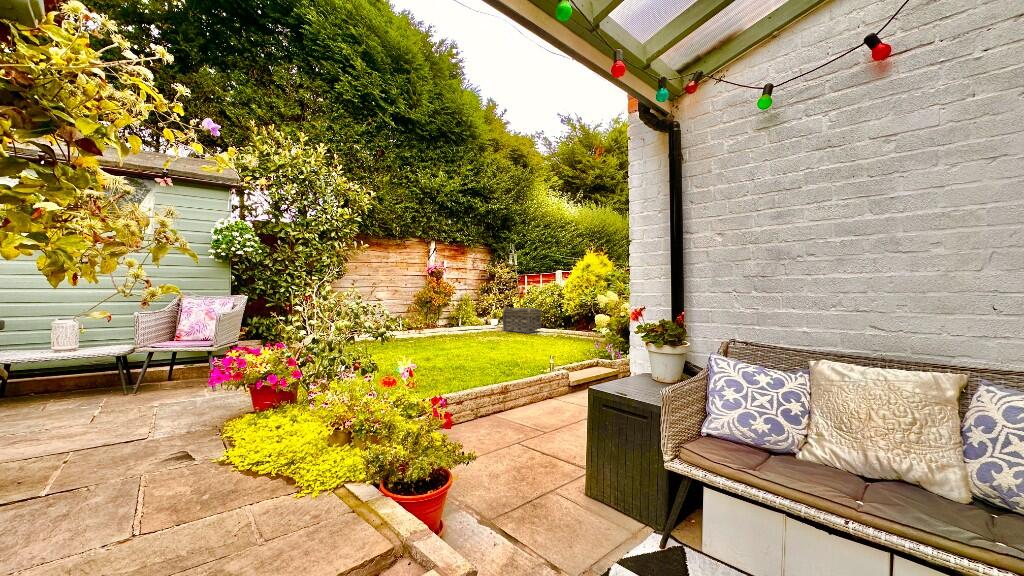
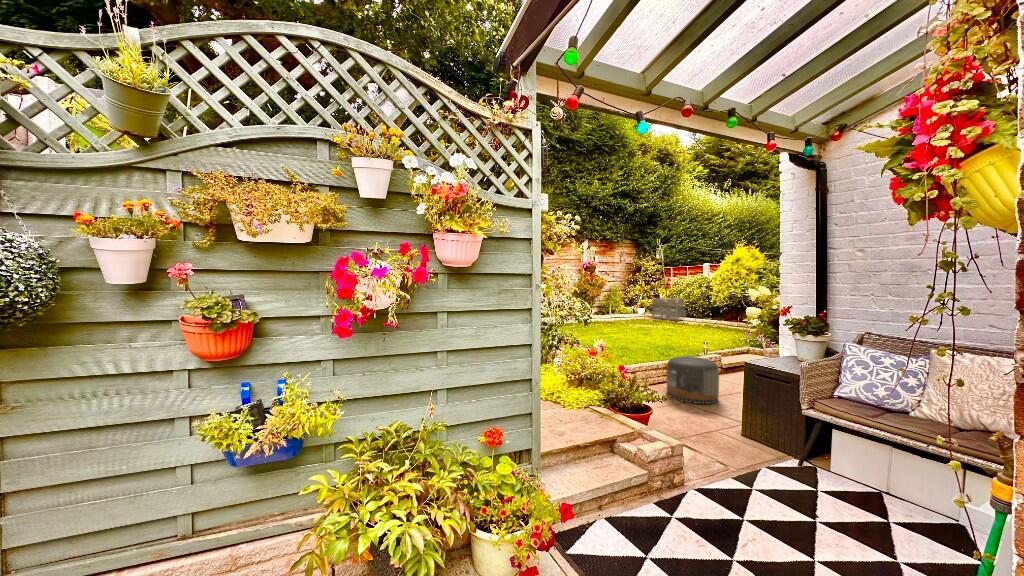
pouf: none [498,380,562,447] -> present [667,356,719,404]

